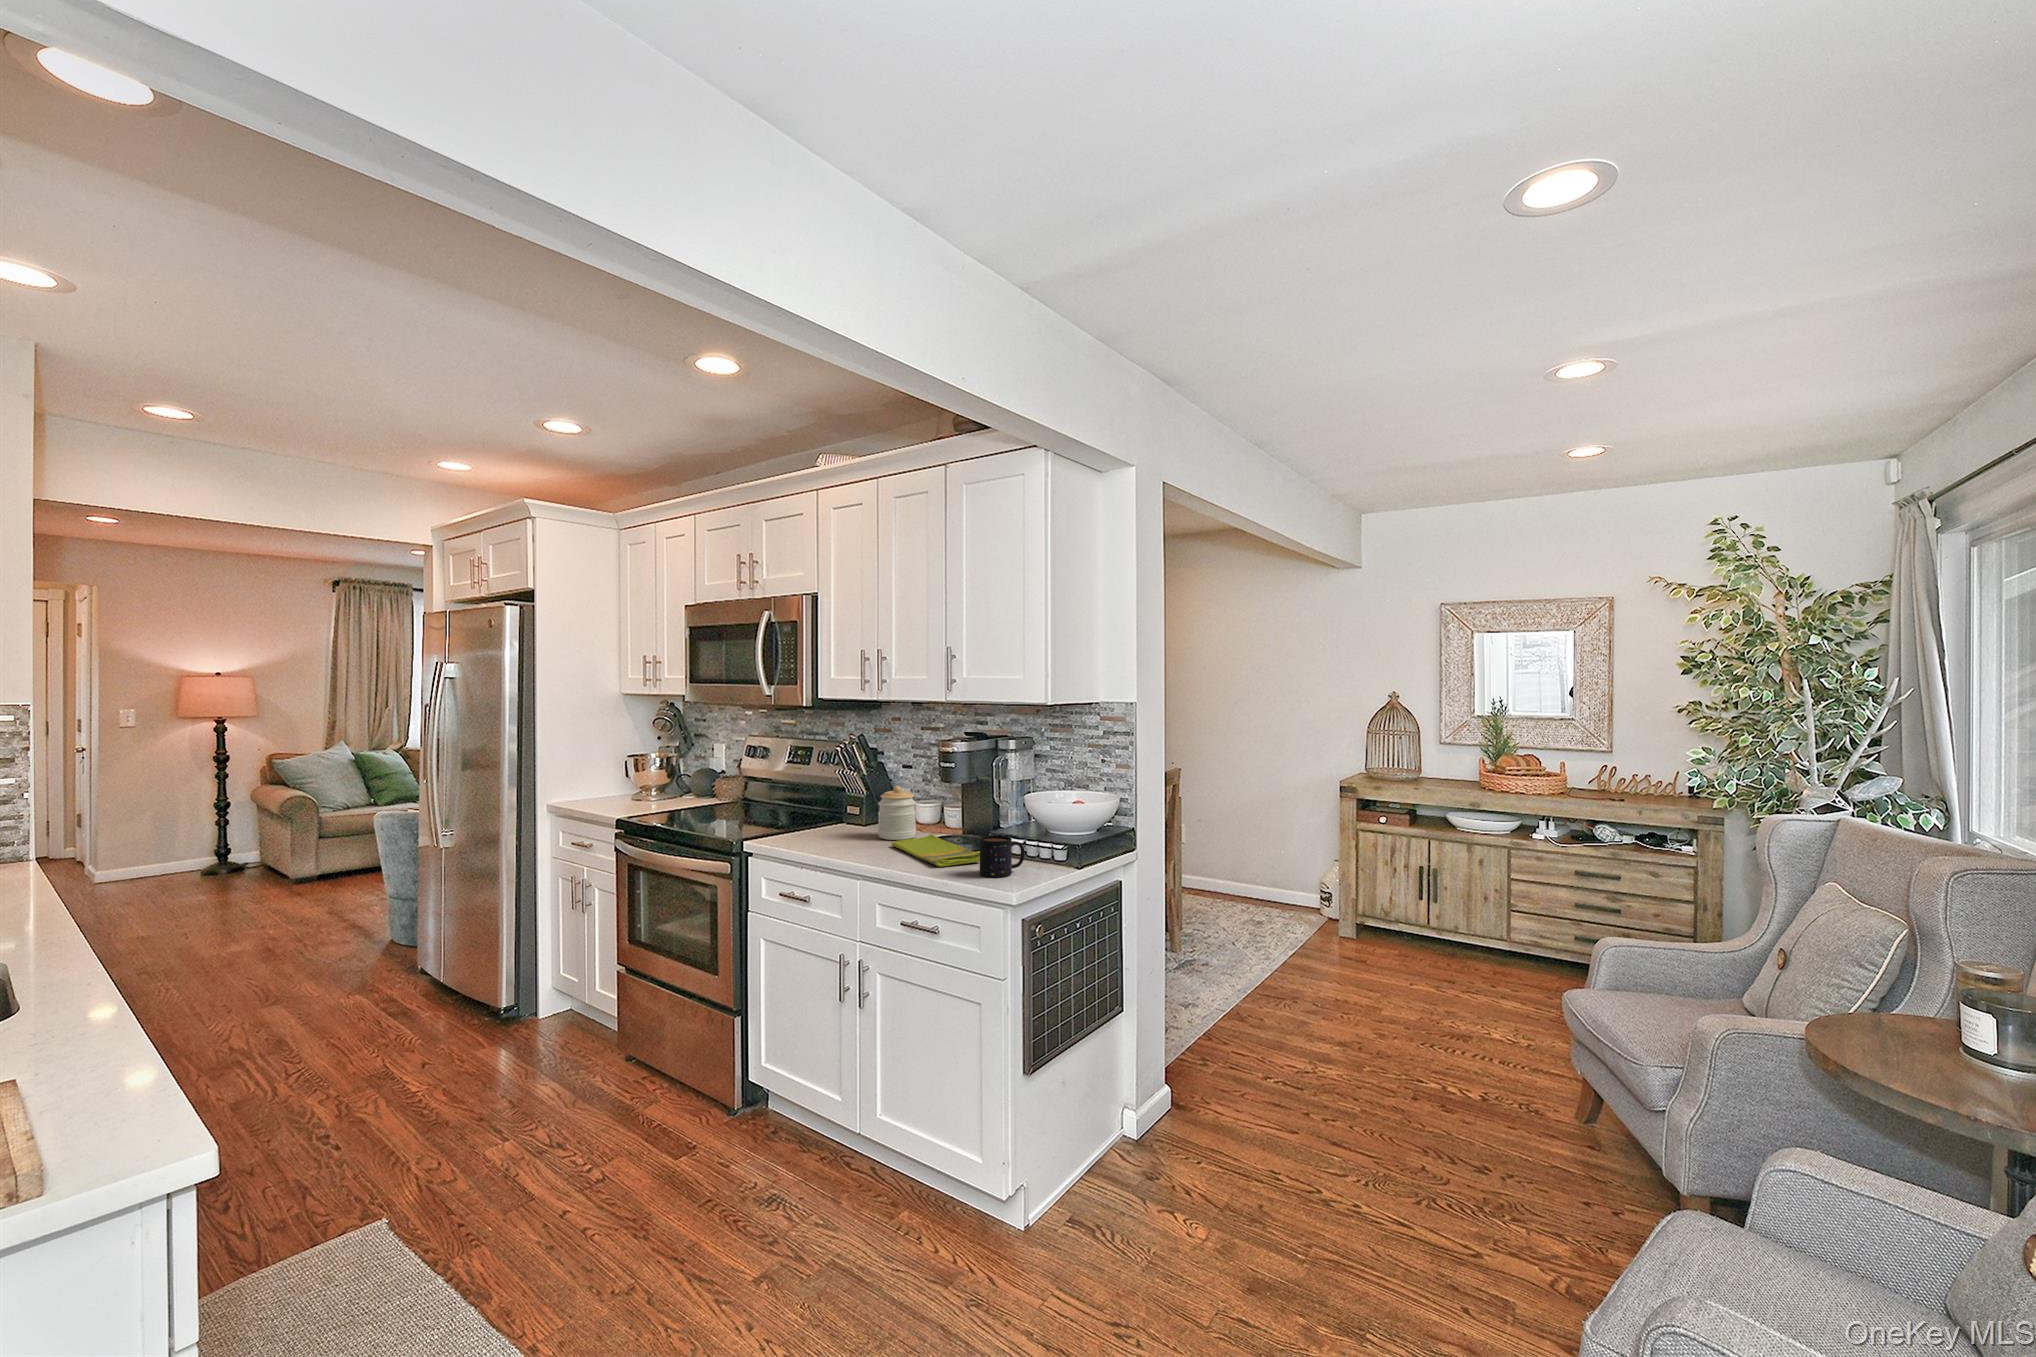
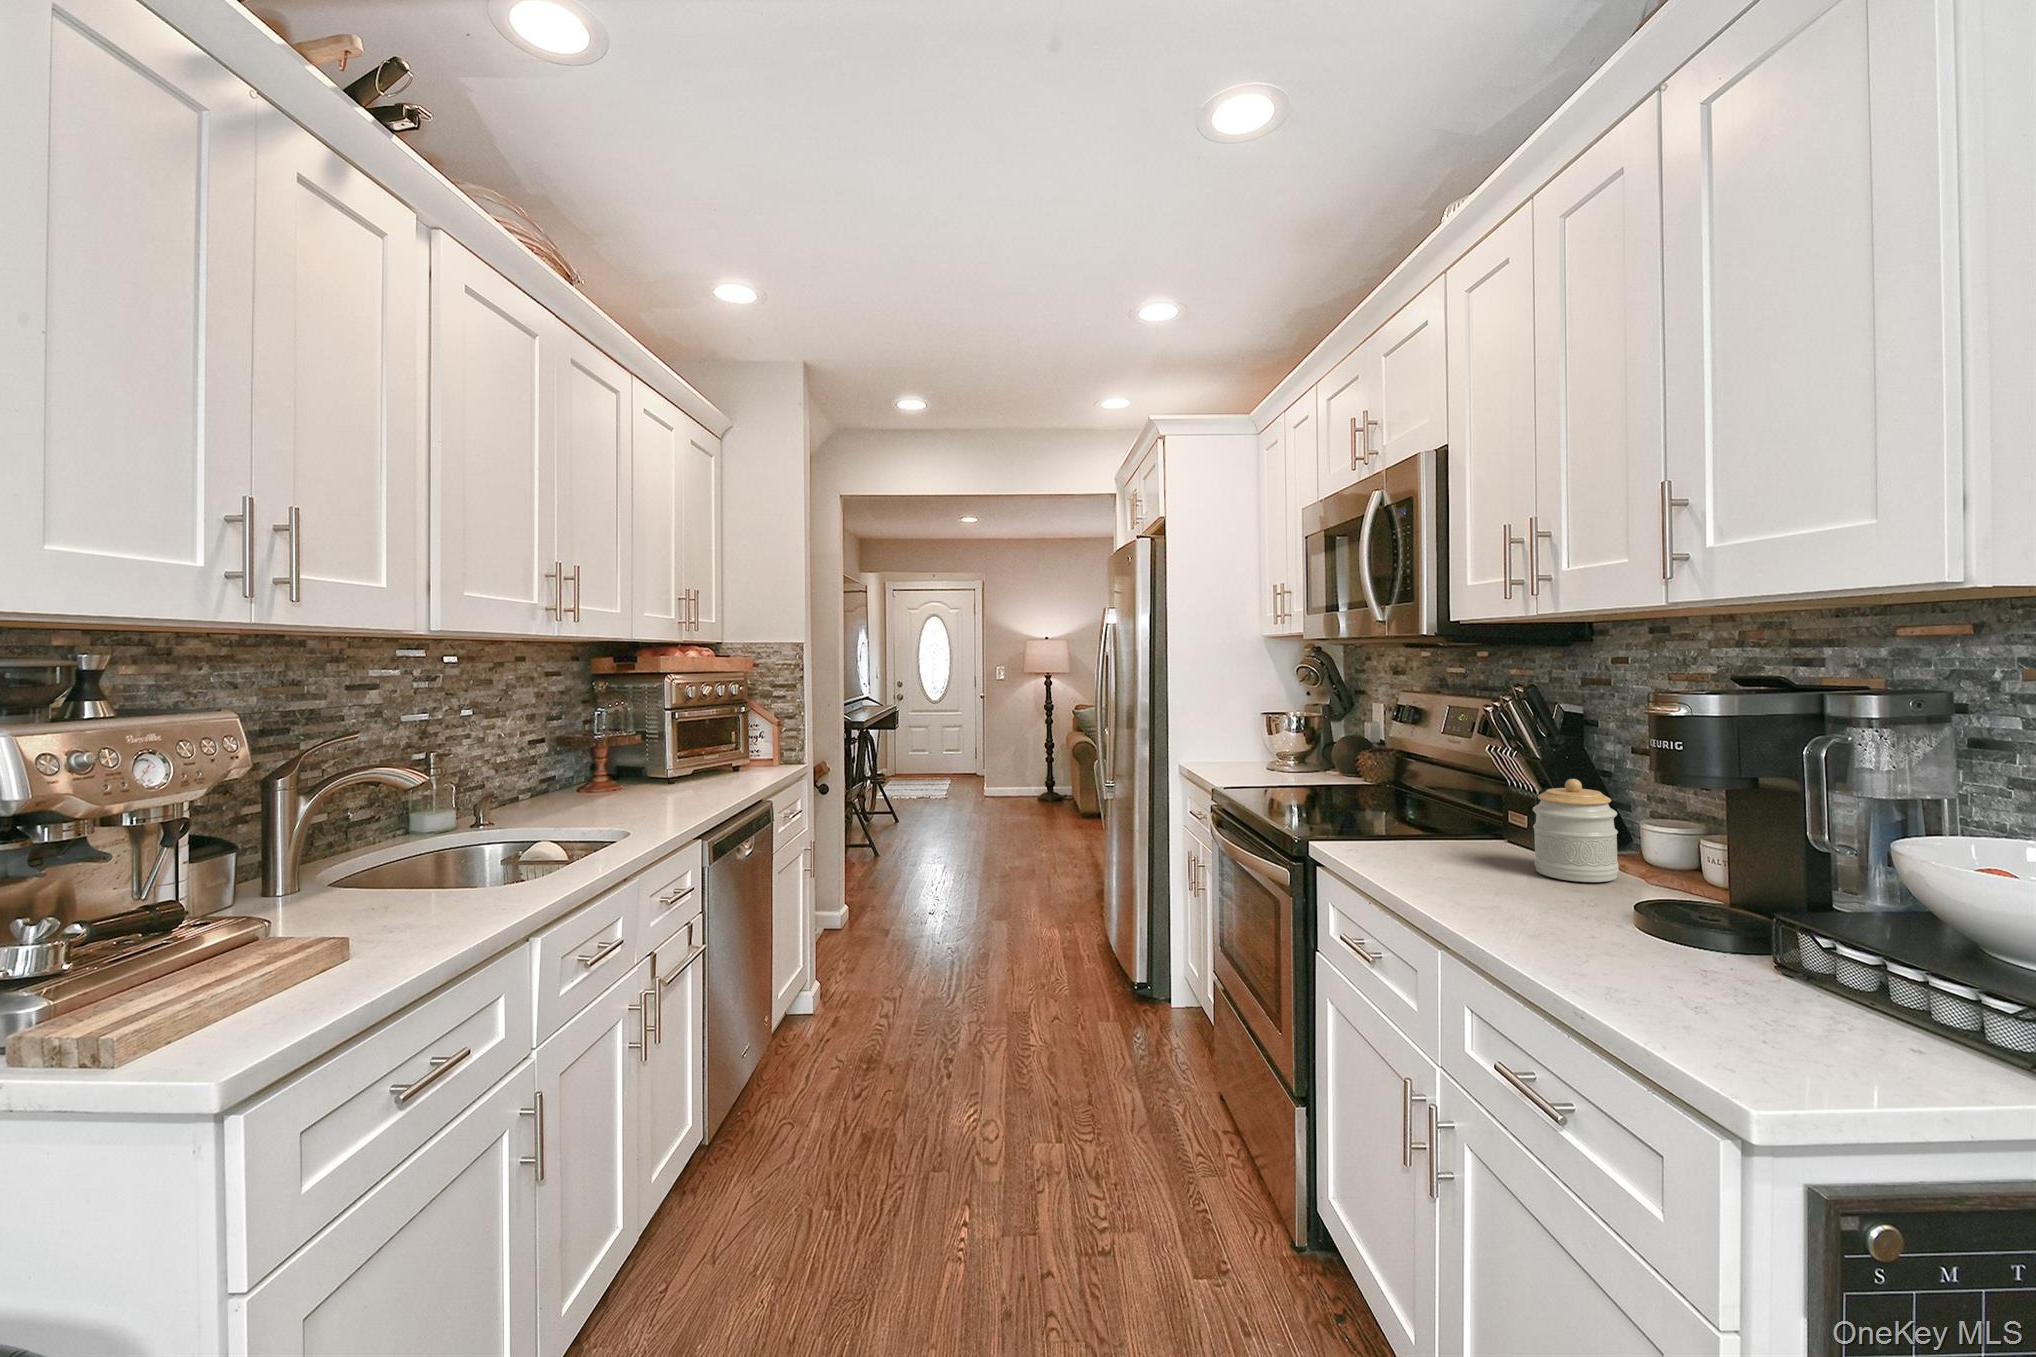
dish towel: present [891,834,980,867] -> none [1544,882,1743,975]
mug: present [980,836,1025,877] -> none [1709,923,1872,1042]

